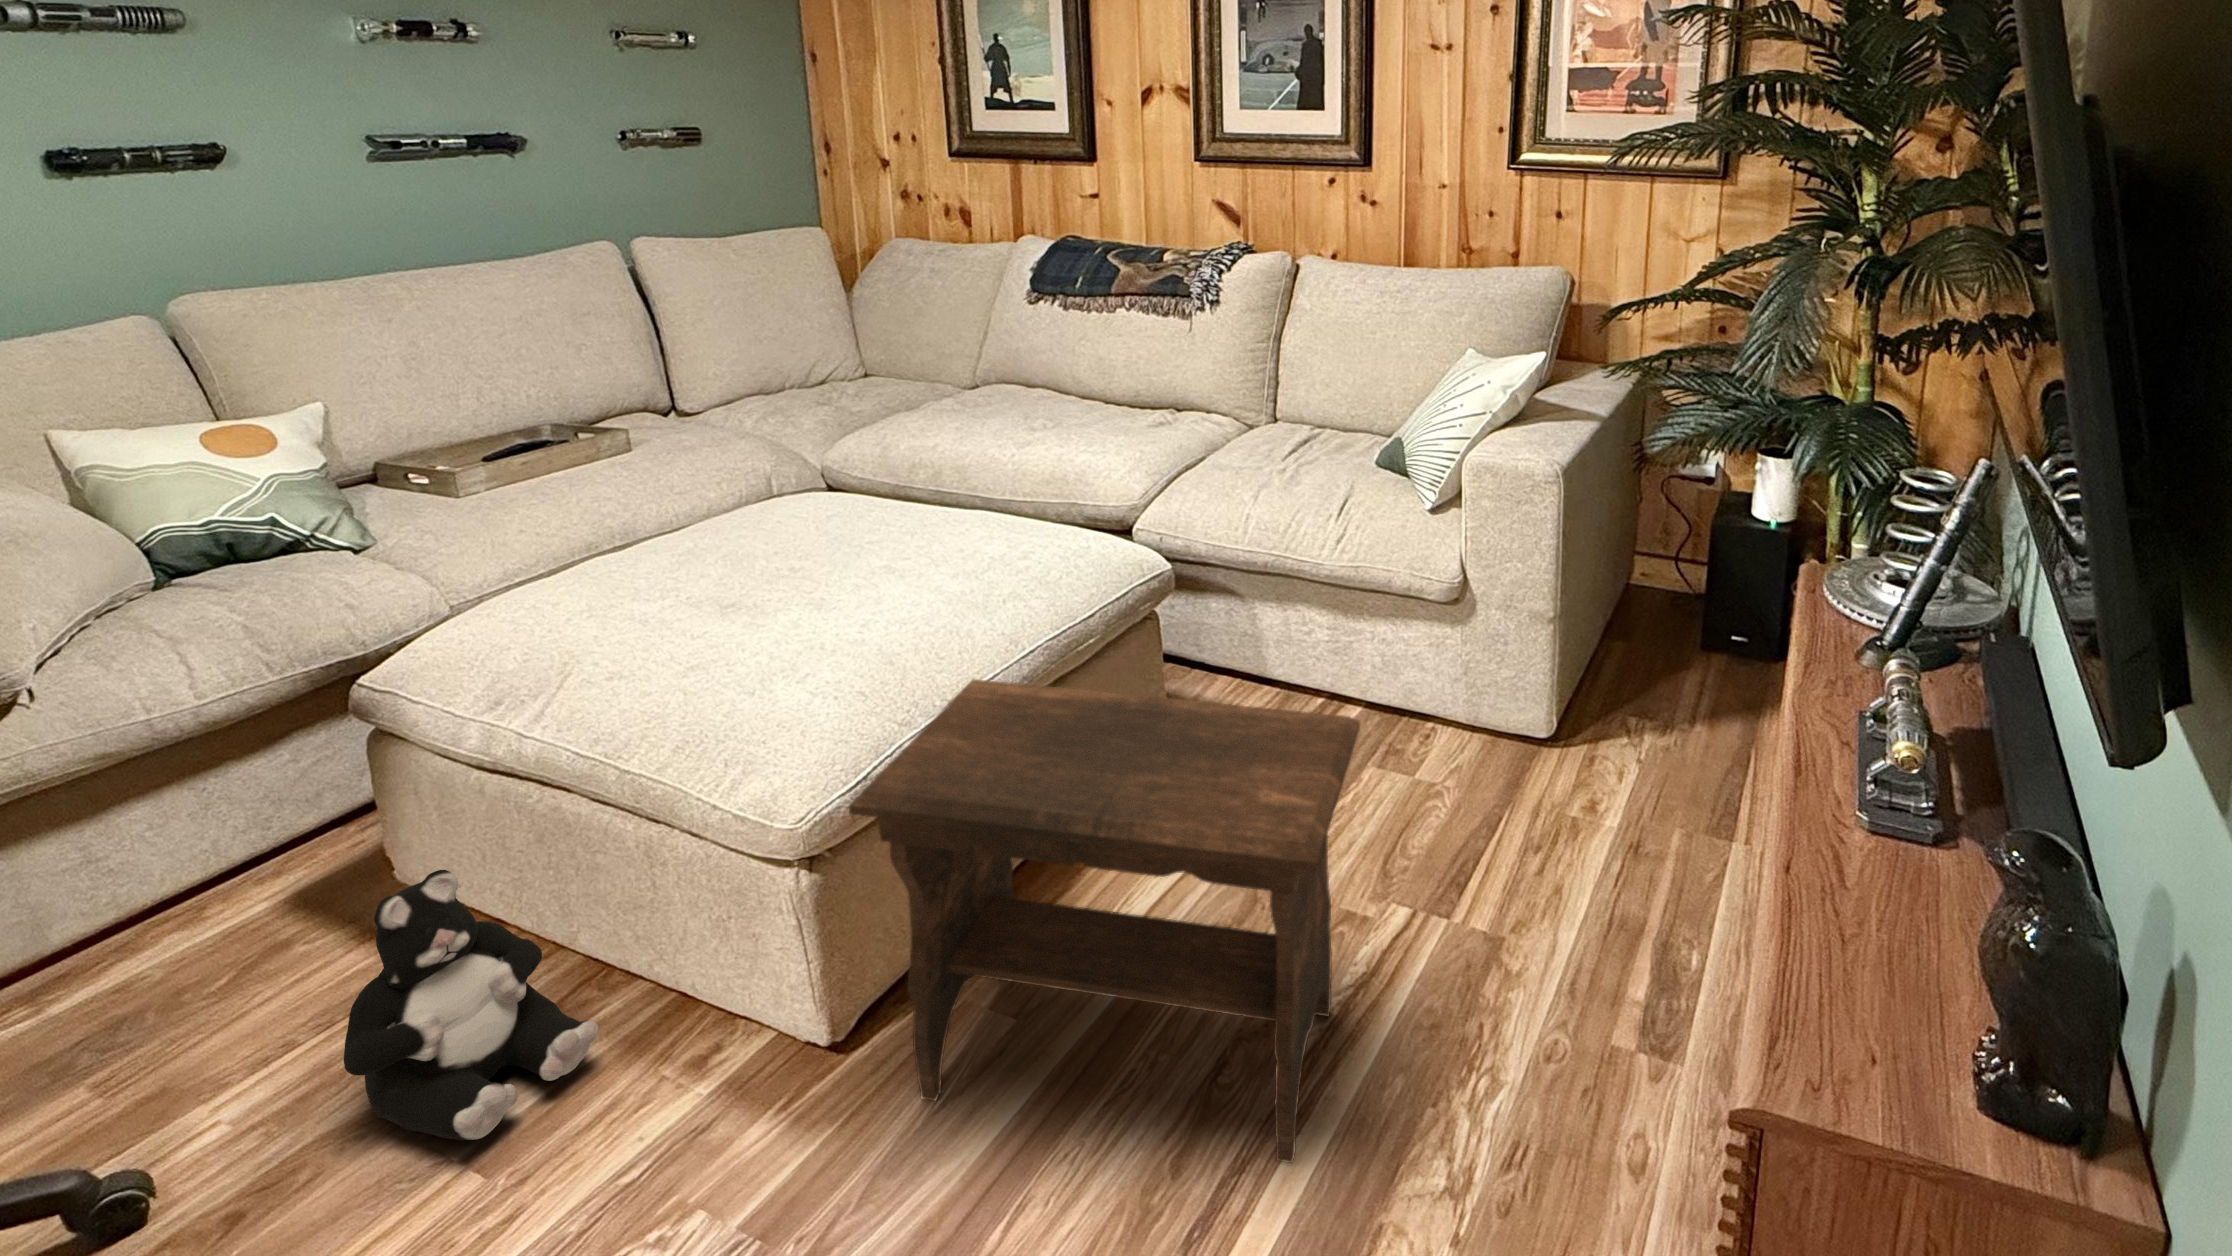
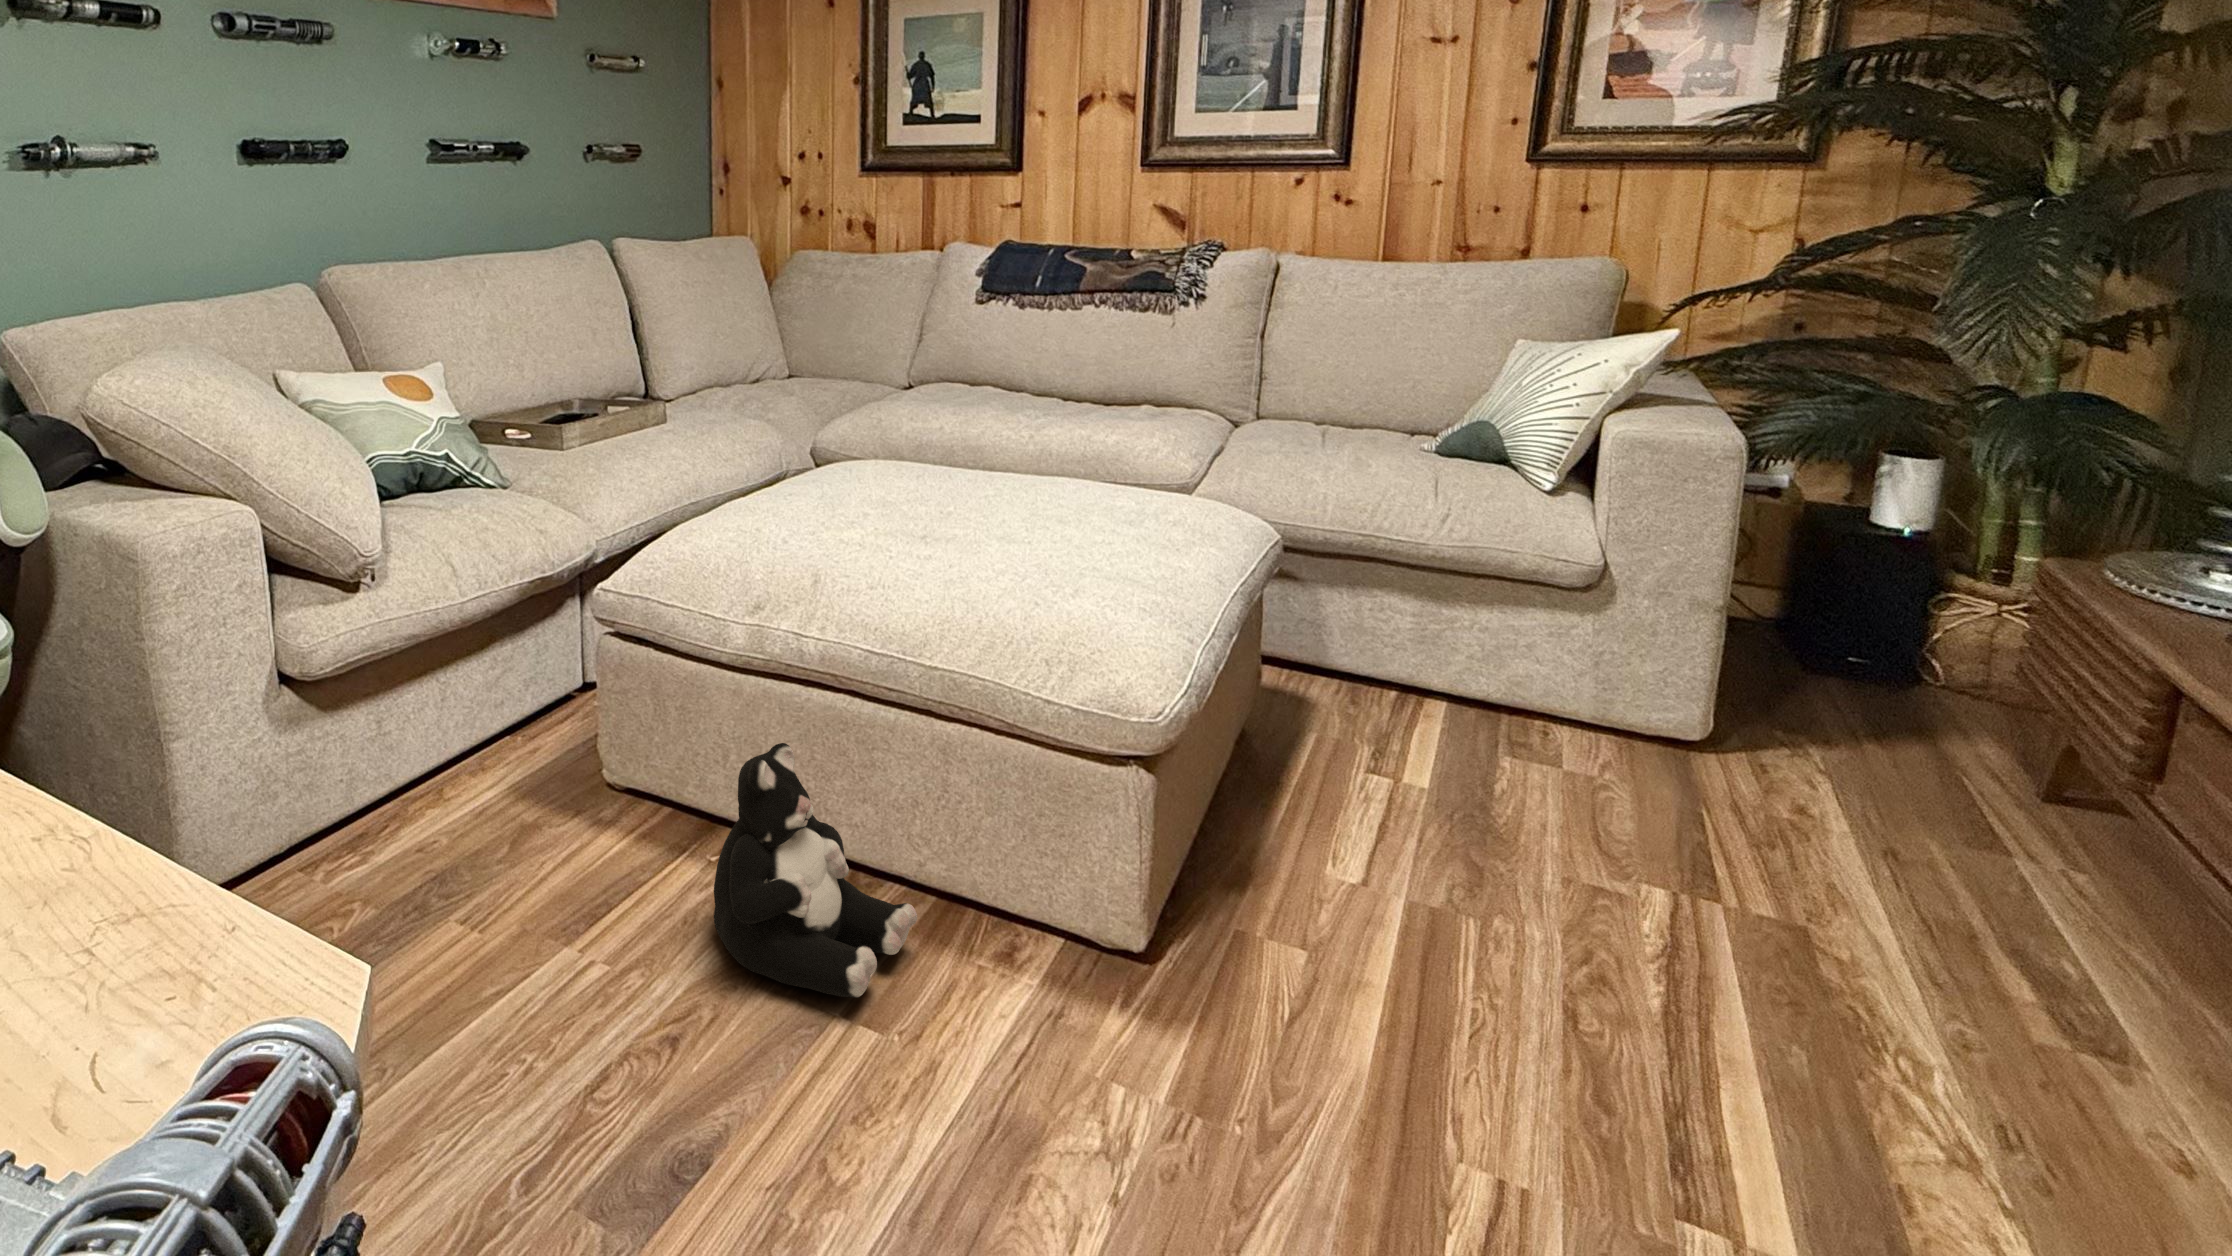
footstool: present [849,679,1360,1163] -> none [1246,601,1871,1123]

